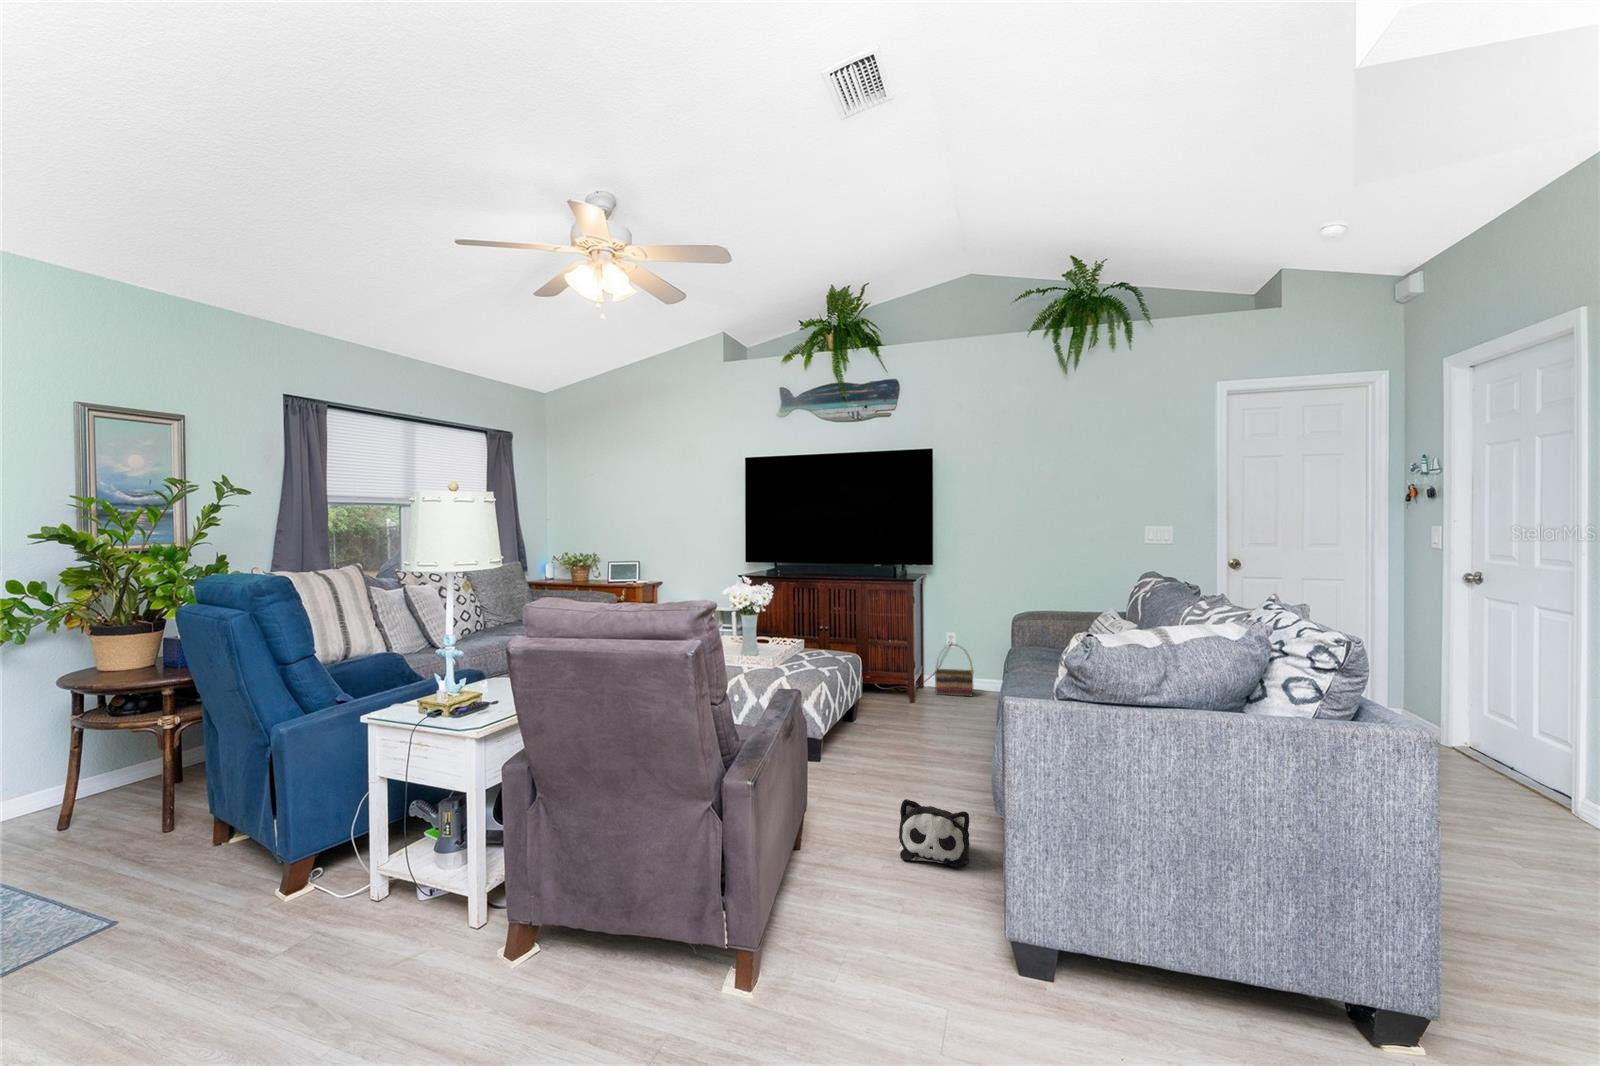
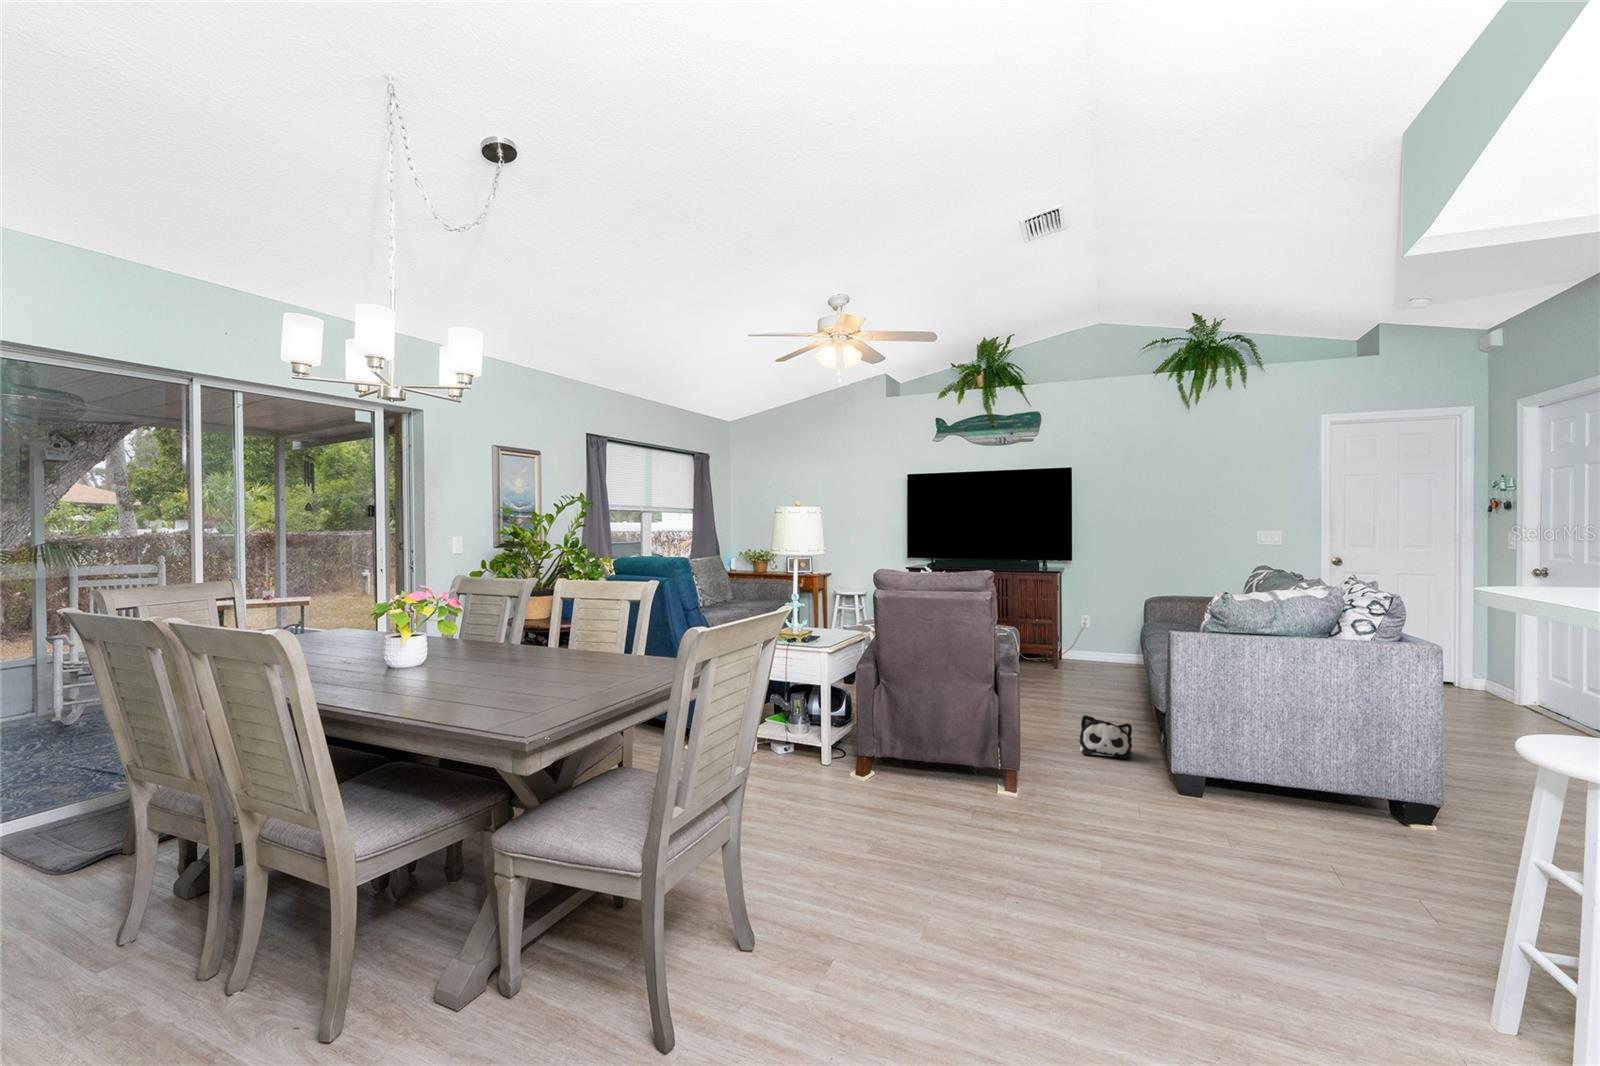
basket: present [935,644,973,696] -> none [1071,630,1105,673]

